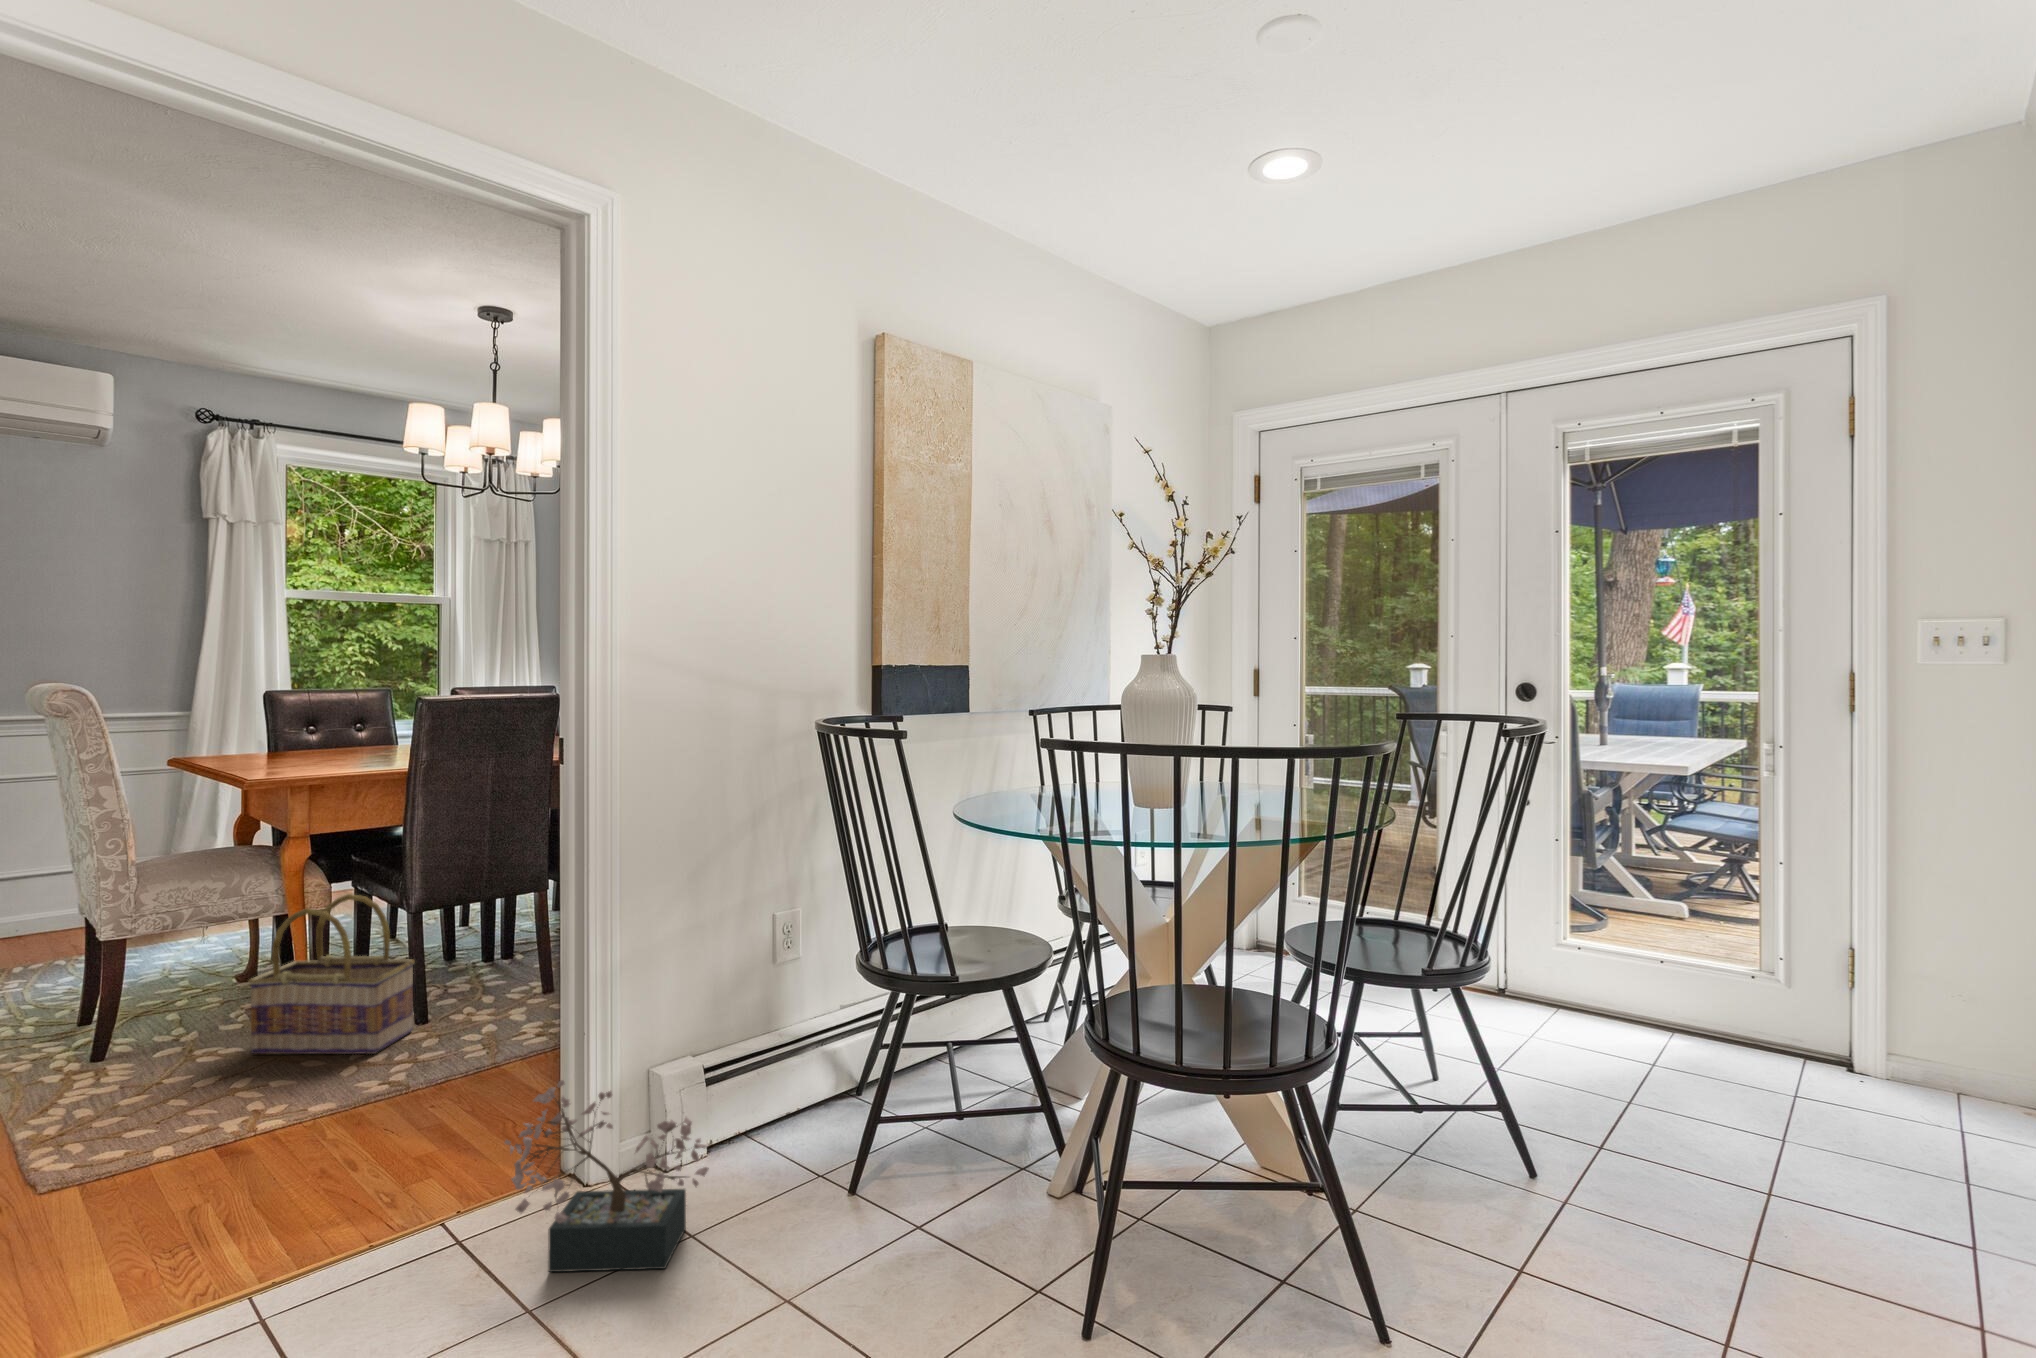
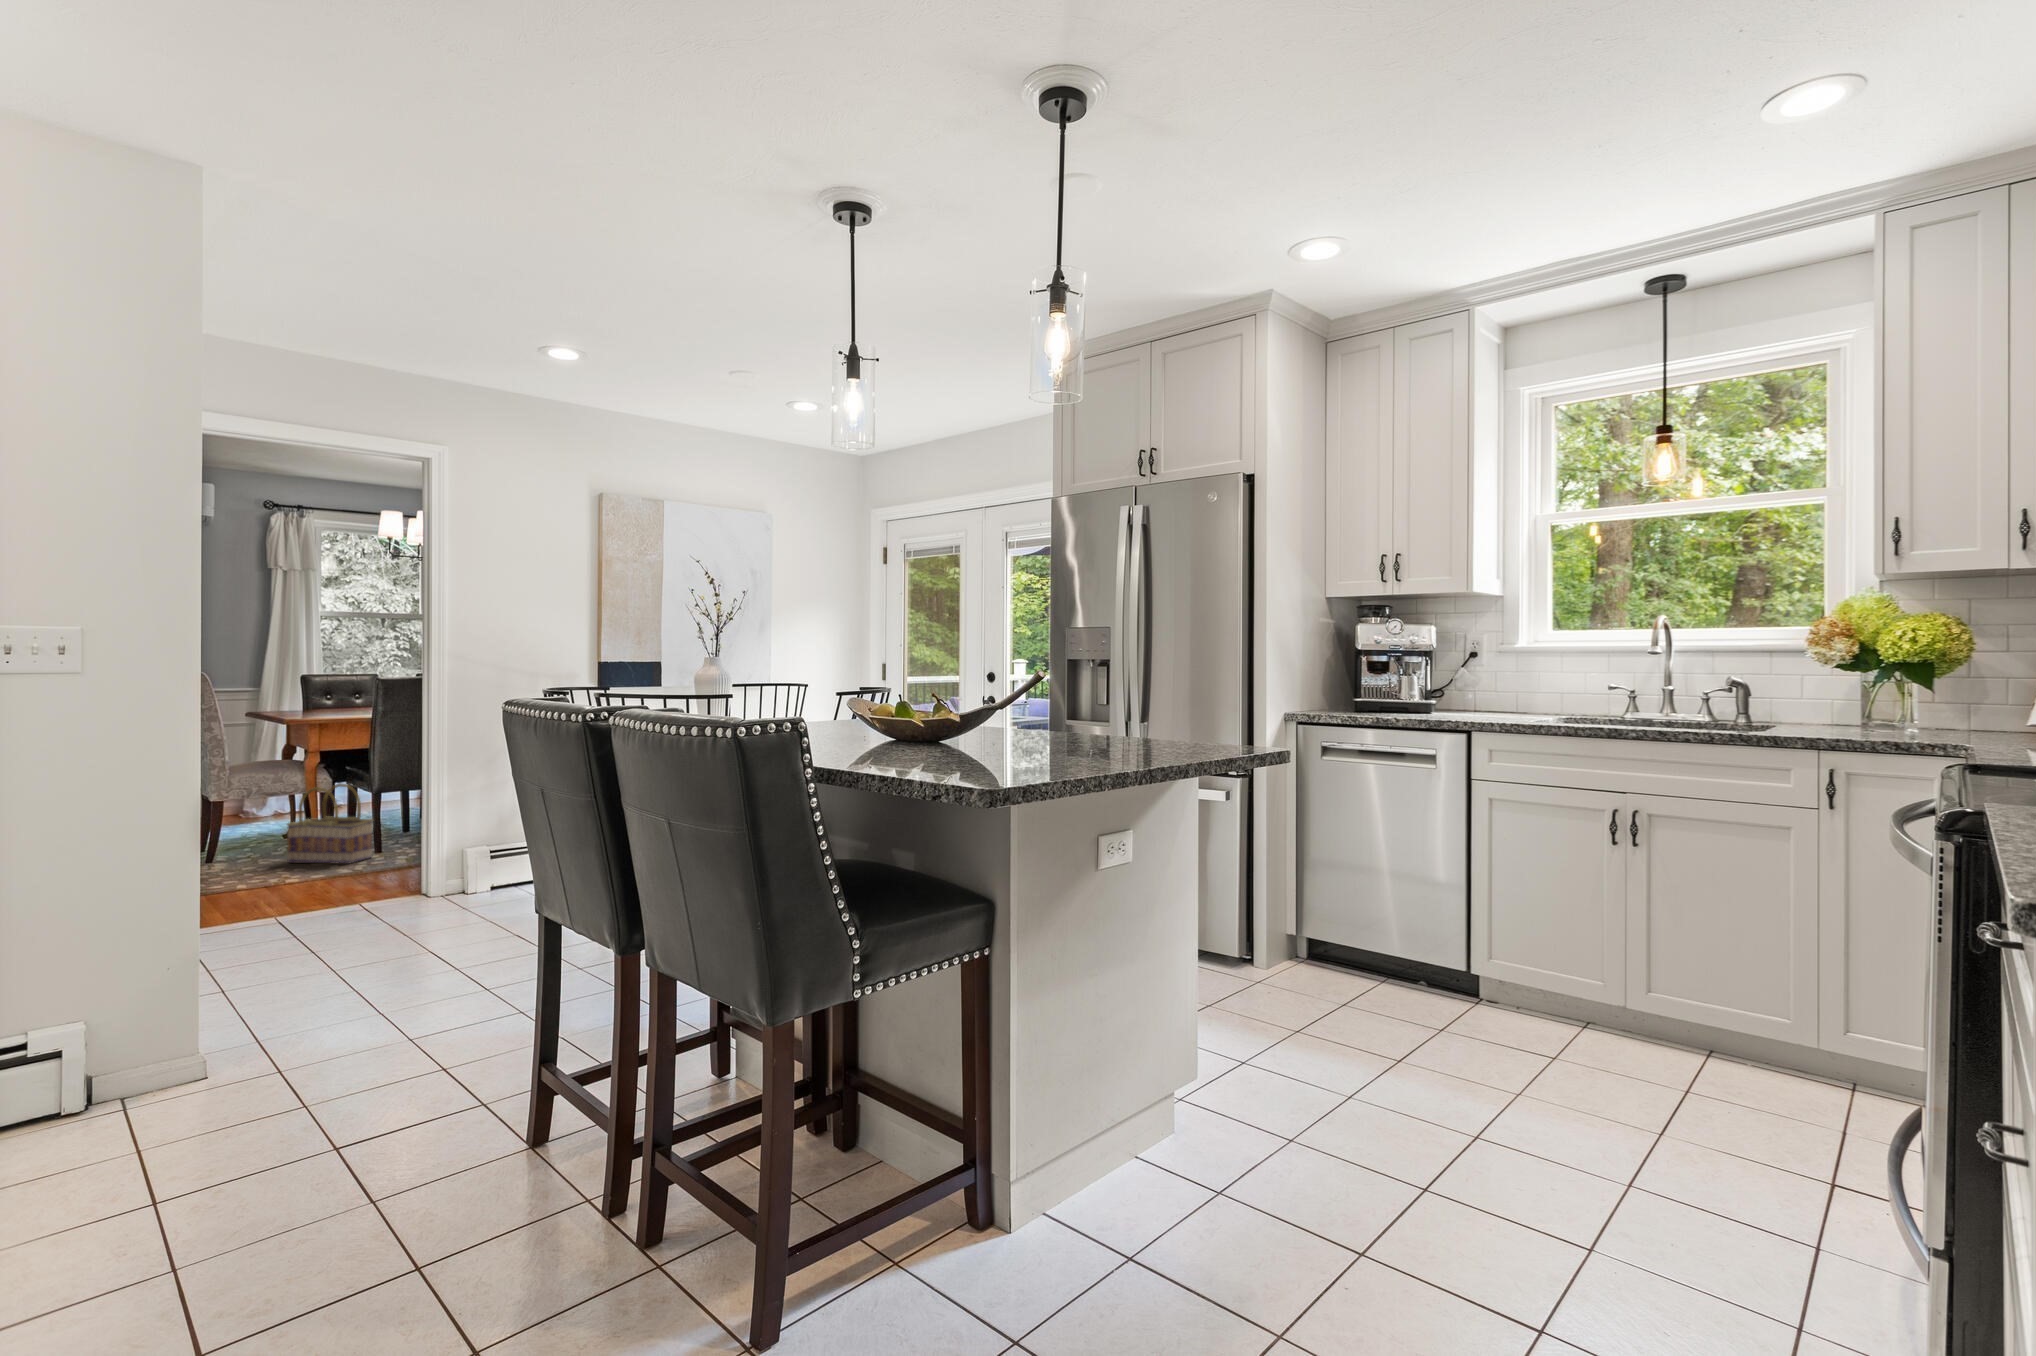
decorative plant: present [505,1080,708,1272] -> none [380,840,474,912]

